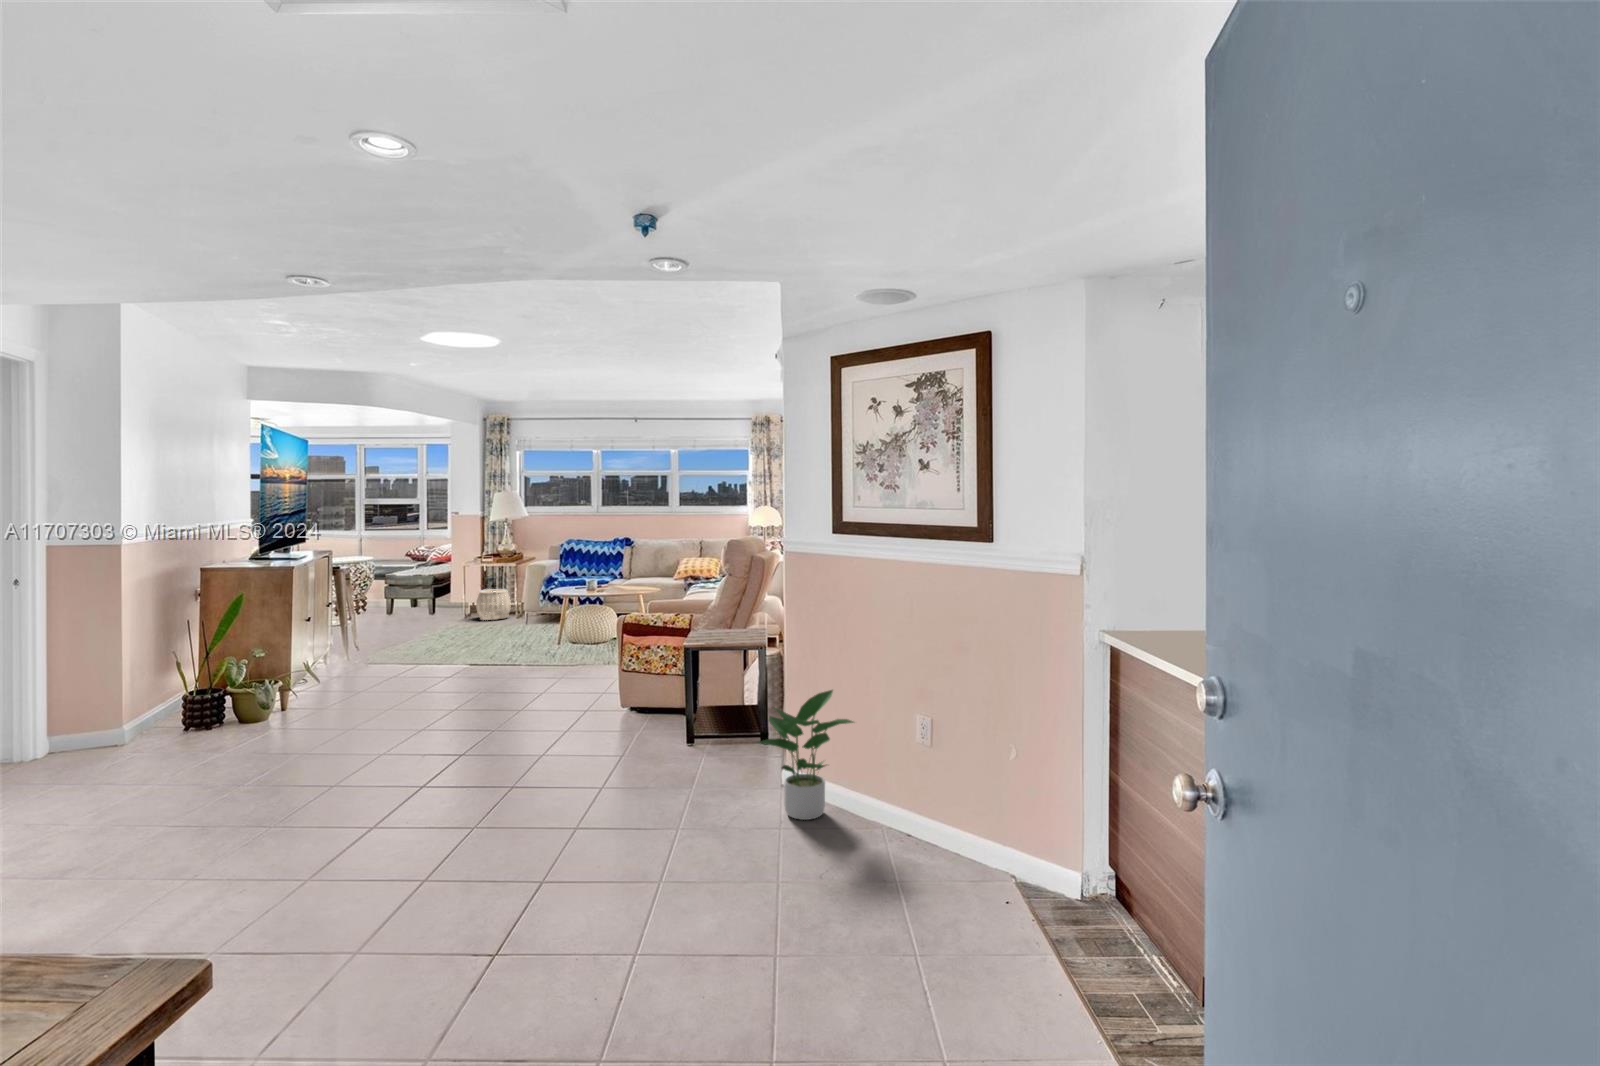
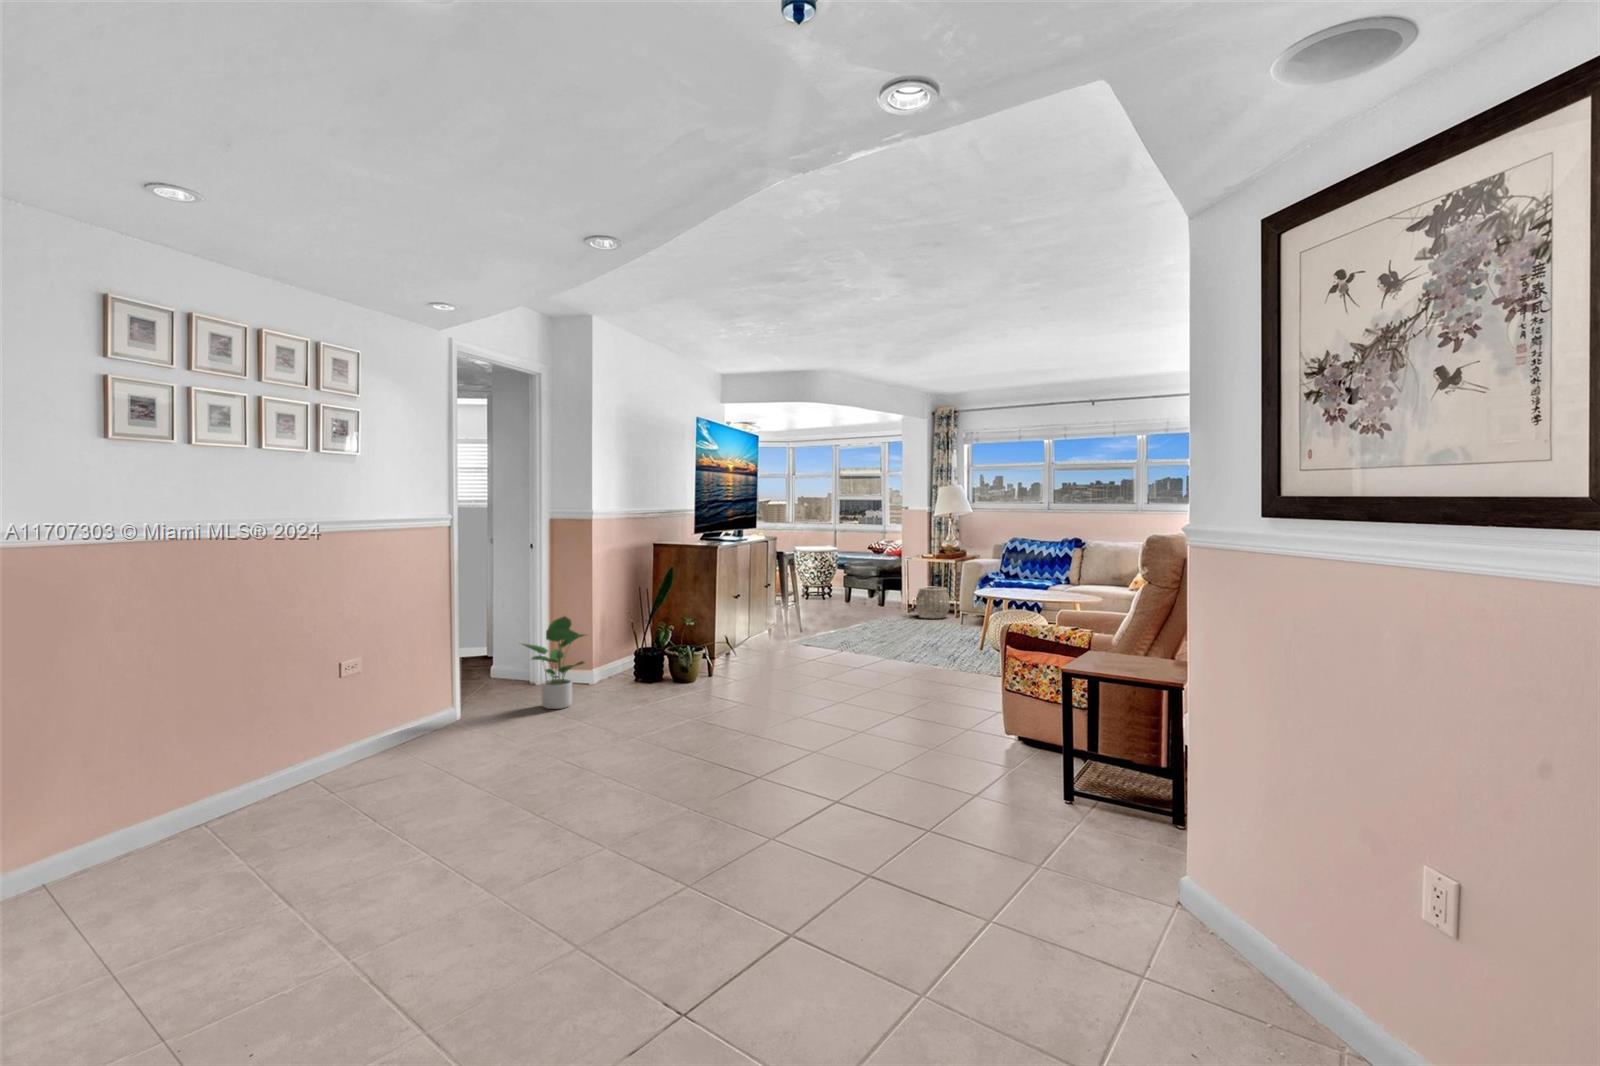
potted plant: present [759,690,854,820] -> present [524,616,585,709]

